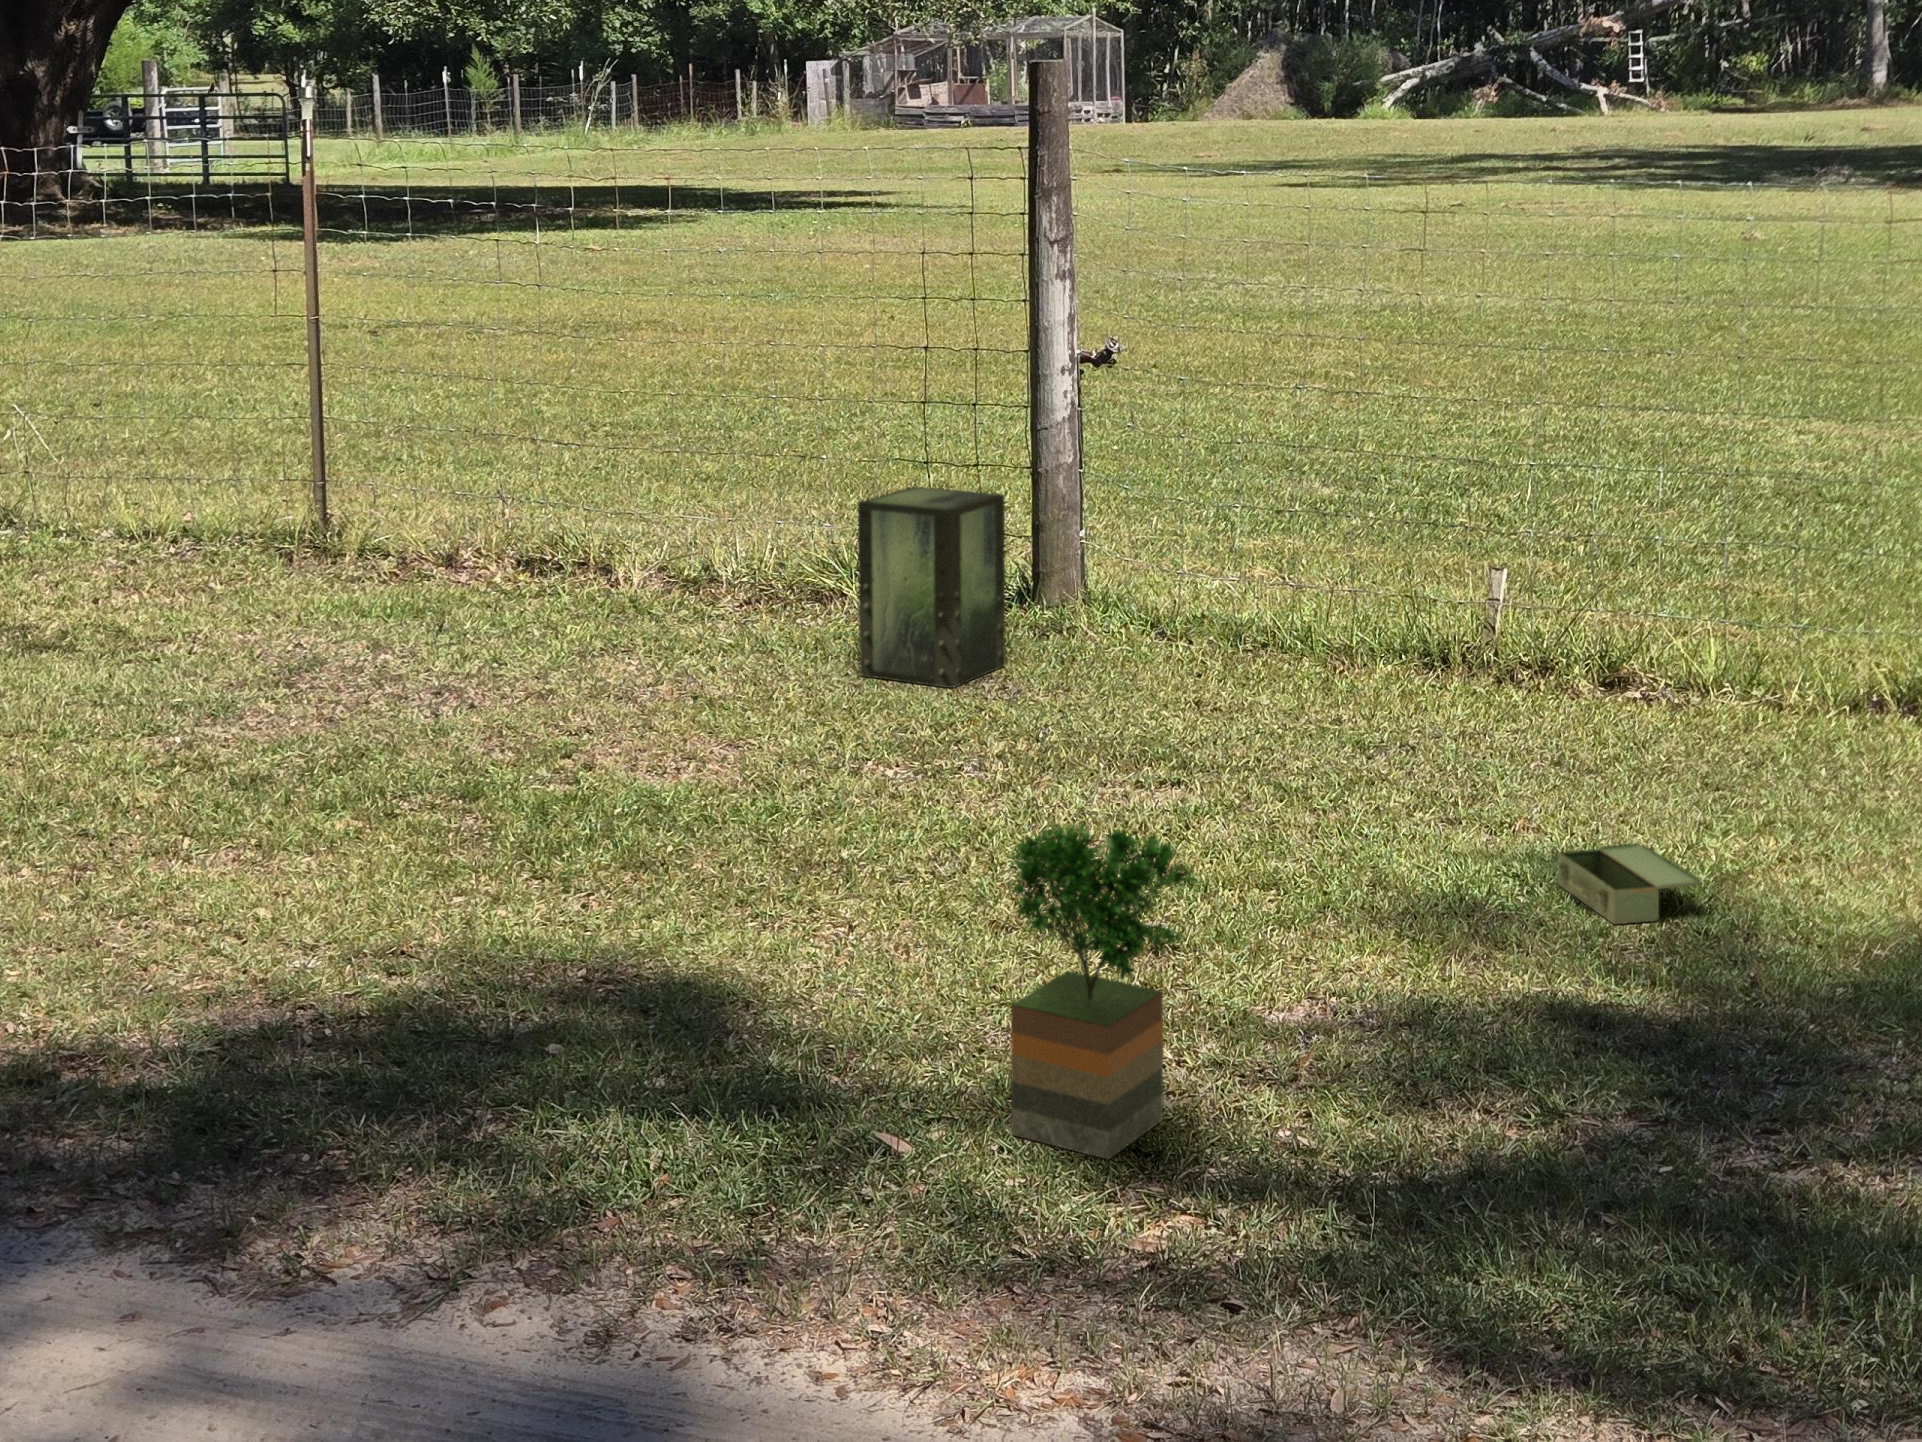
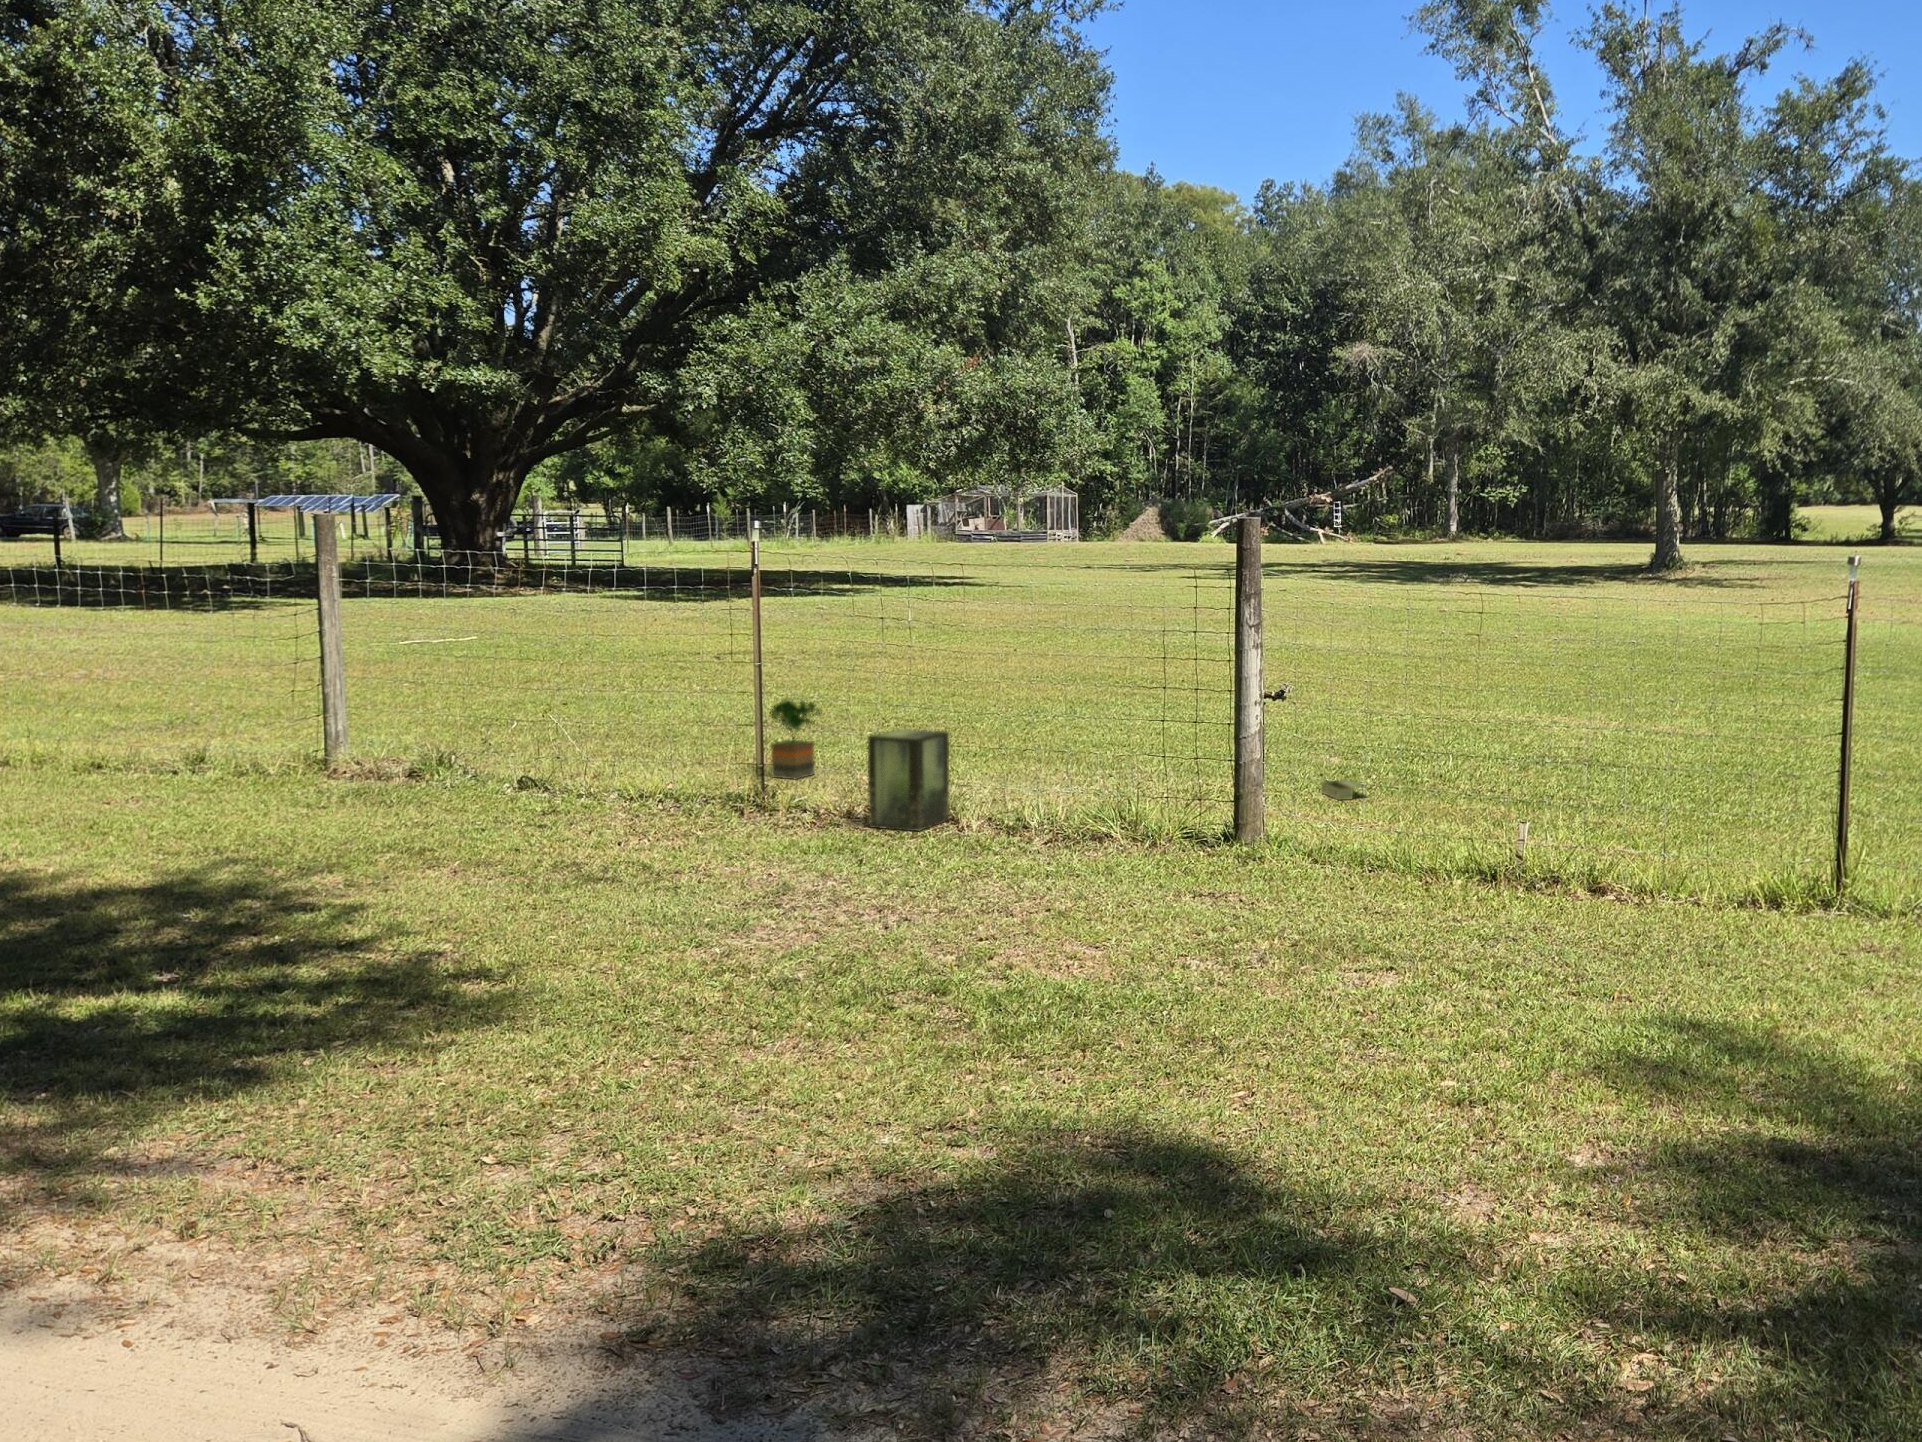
storage box: present [858,486,1006,688] -> present [868,729,949,831]
potted tree: present [1007,821,1197,1160] -> present [770,700,822,779]

